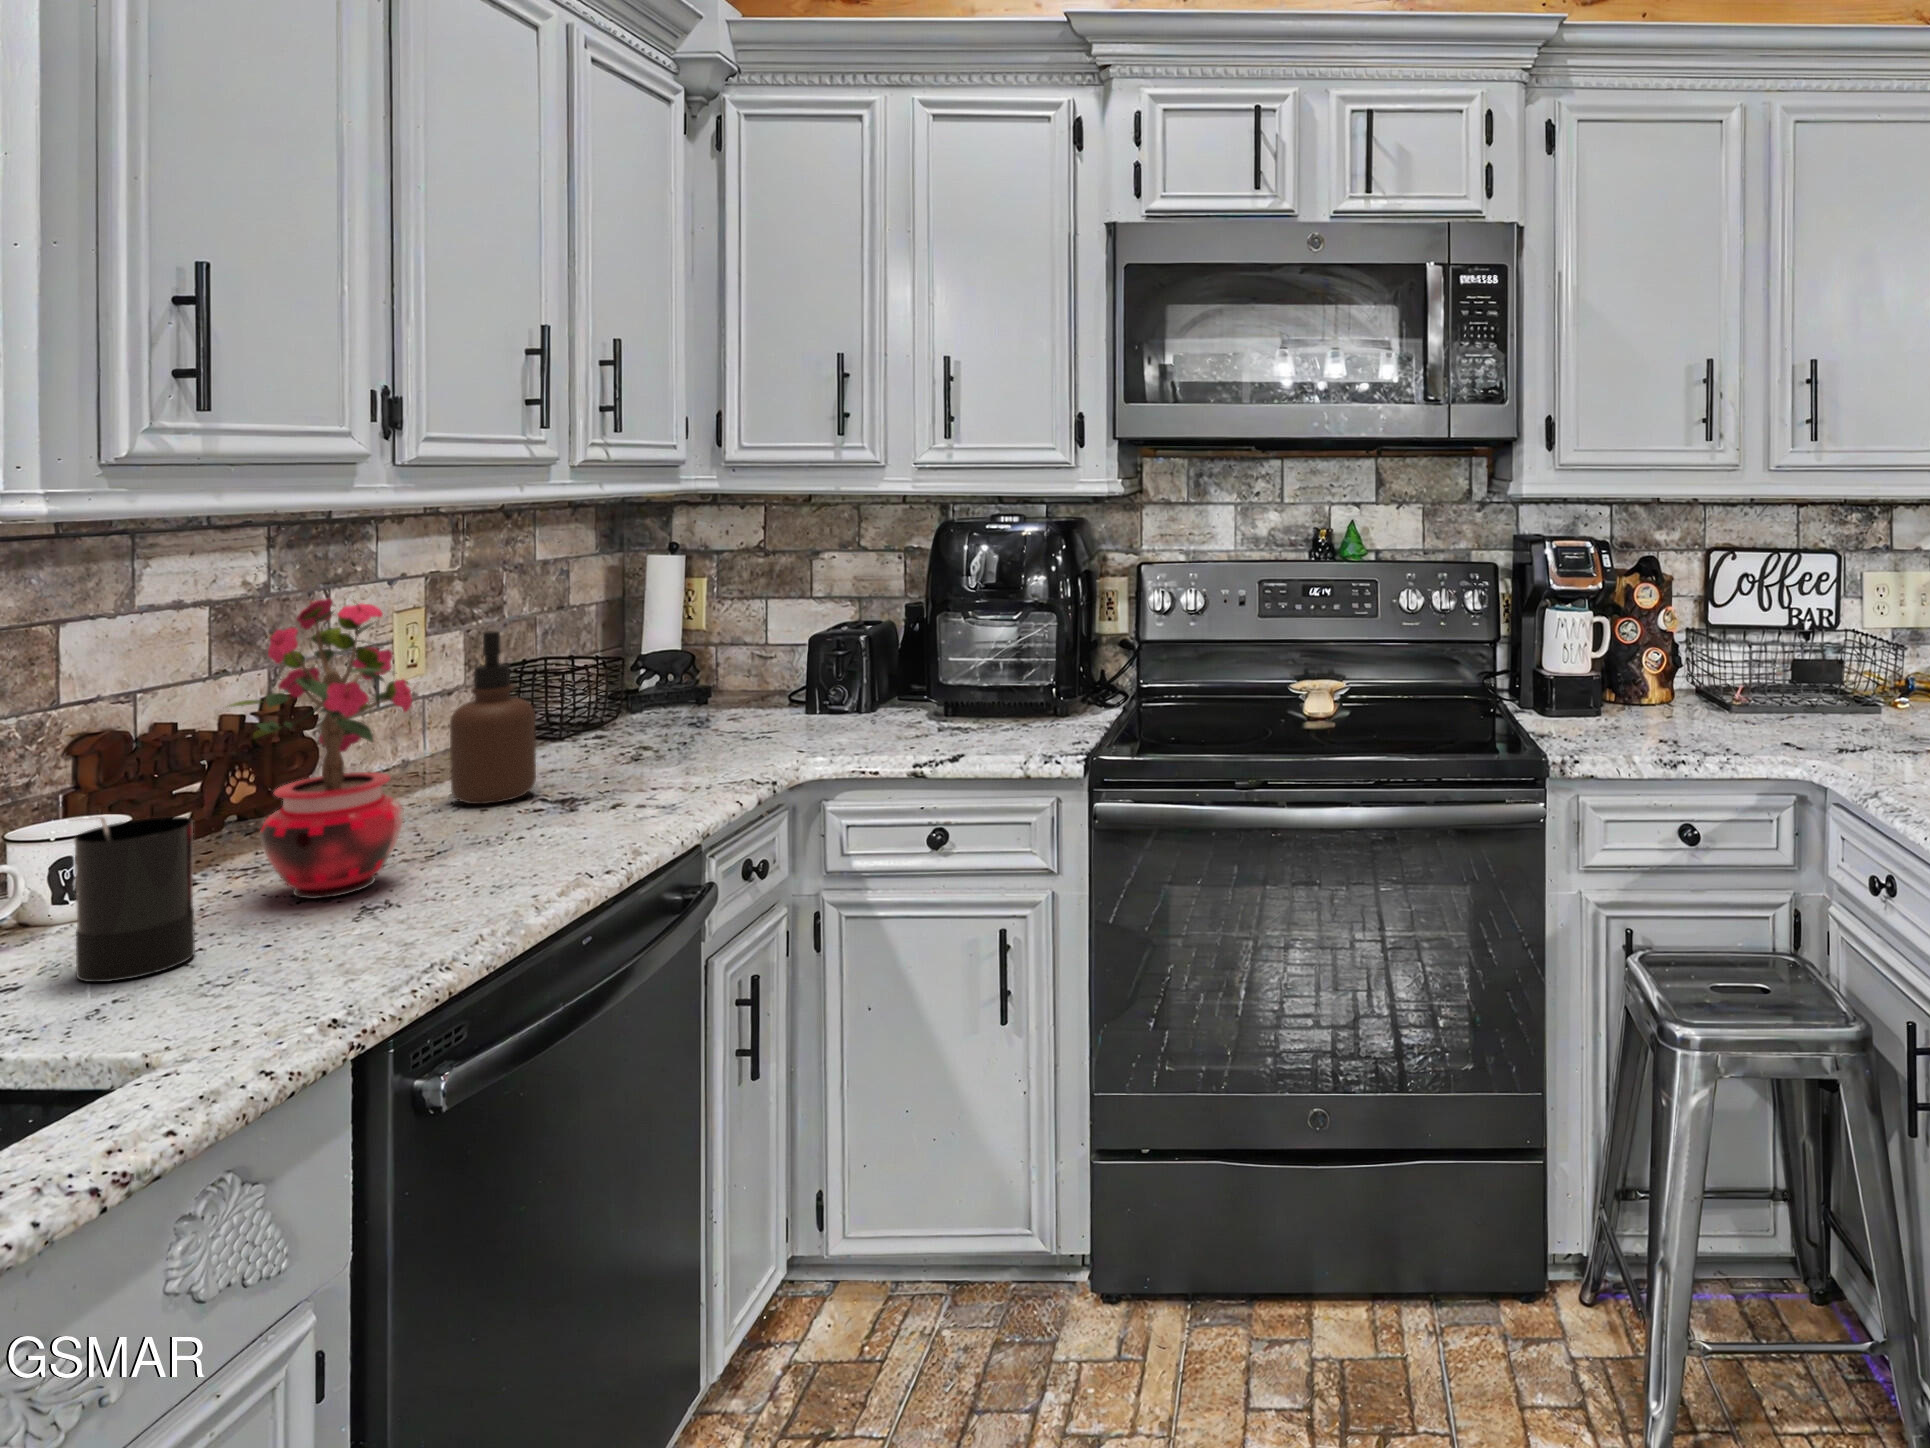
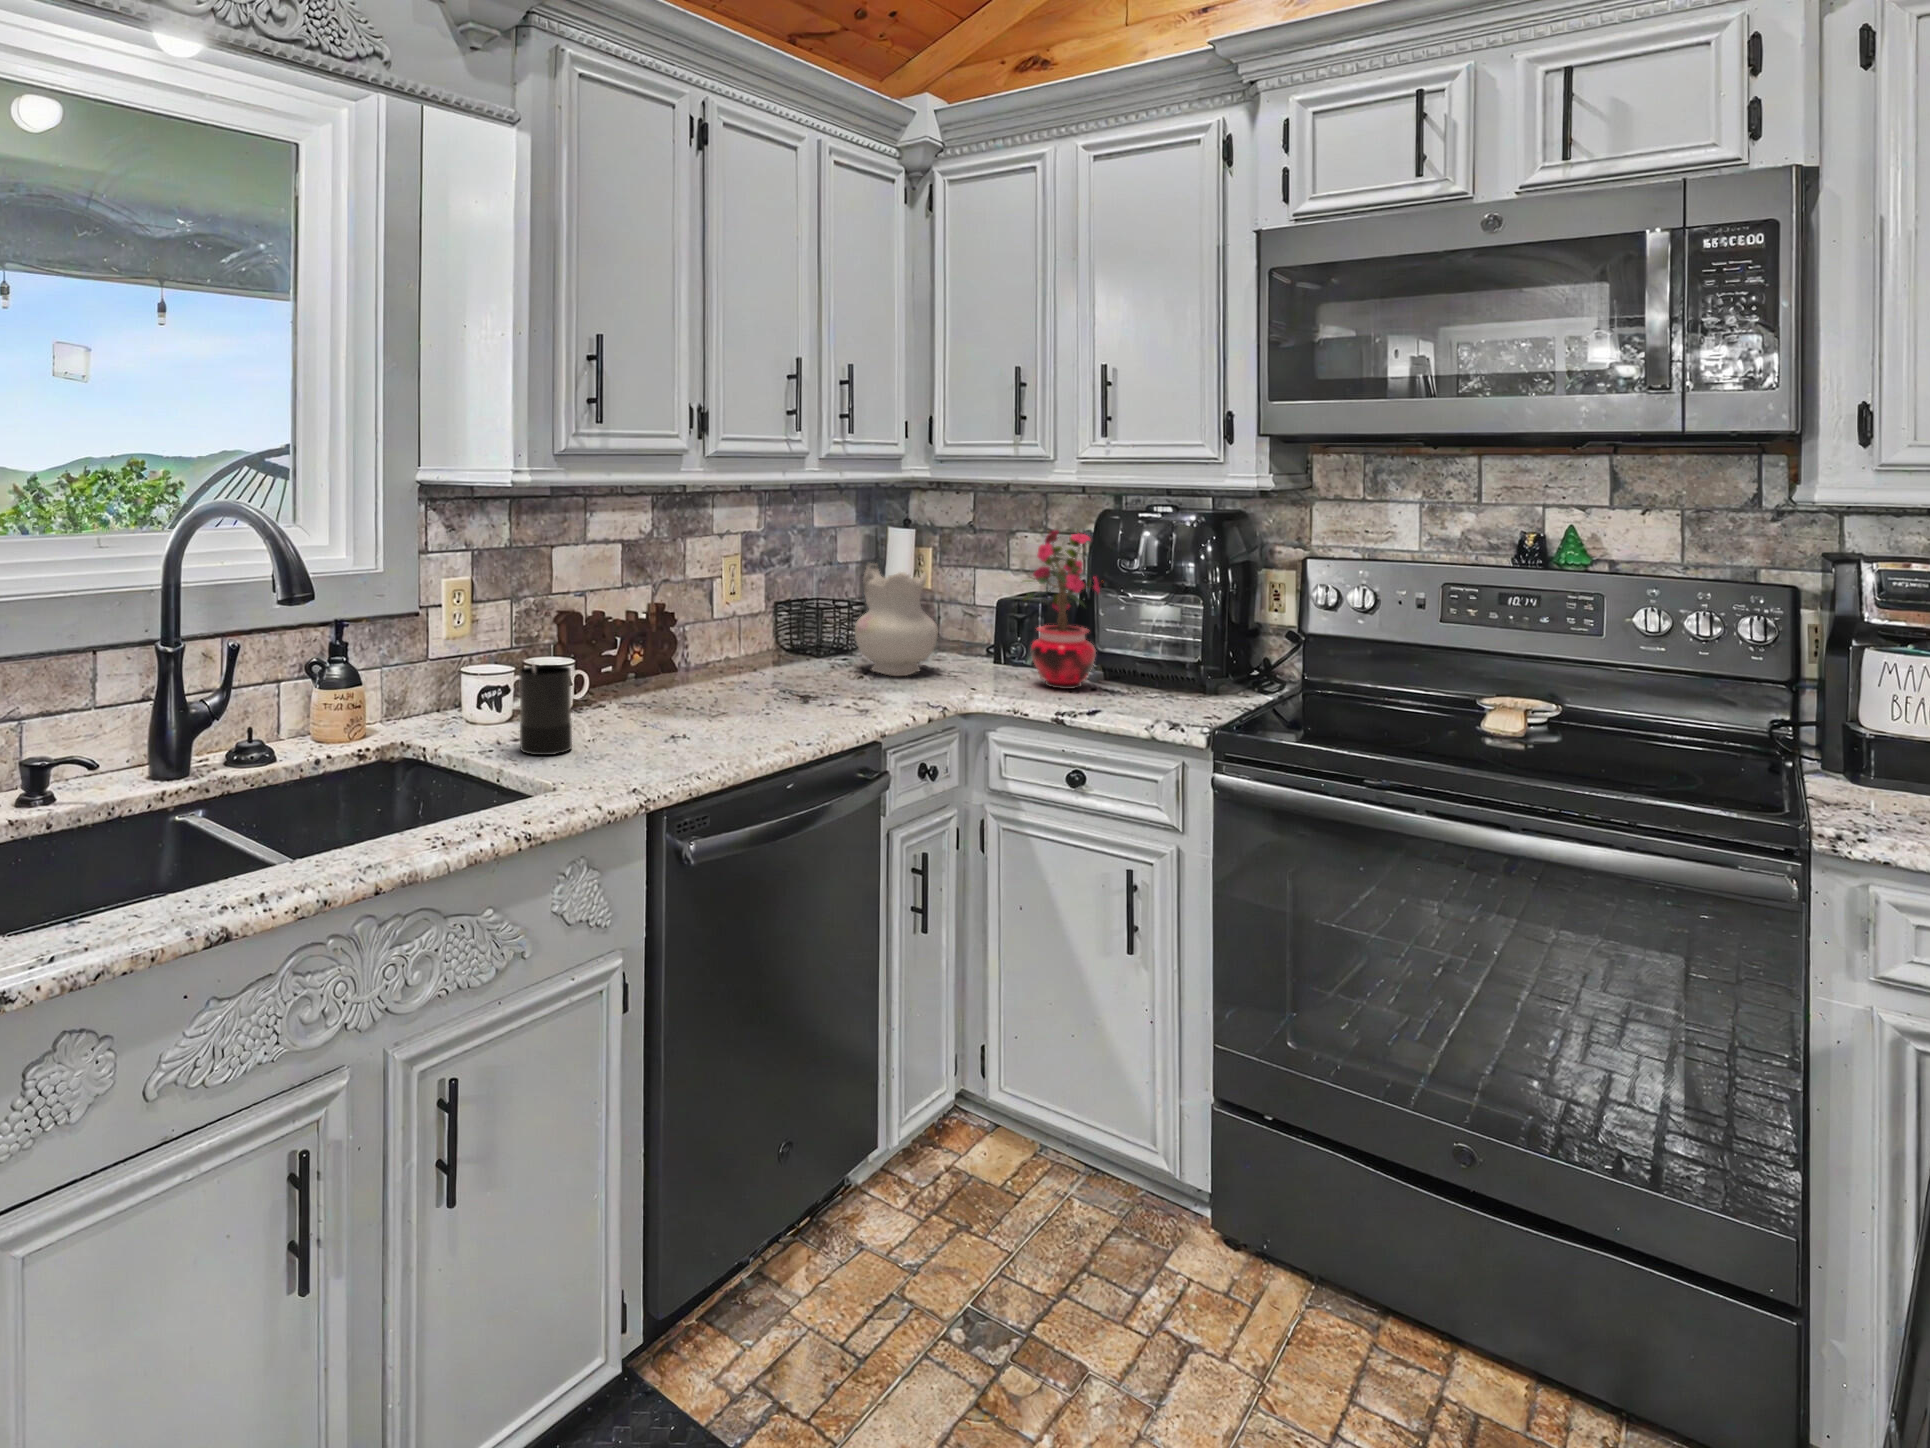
potted plant: present [229,599,412,899] -> present [1023,530,1100,689]
ceramic pitcher: none [620,605,741,753] -> present [855,563,938,676]
soap dispenser: present [450,631,536,804] -> none [737,572,788,691]

